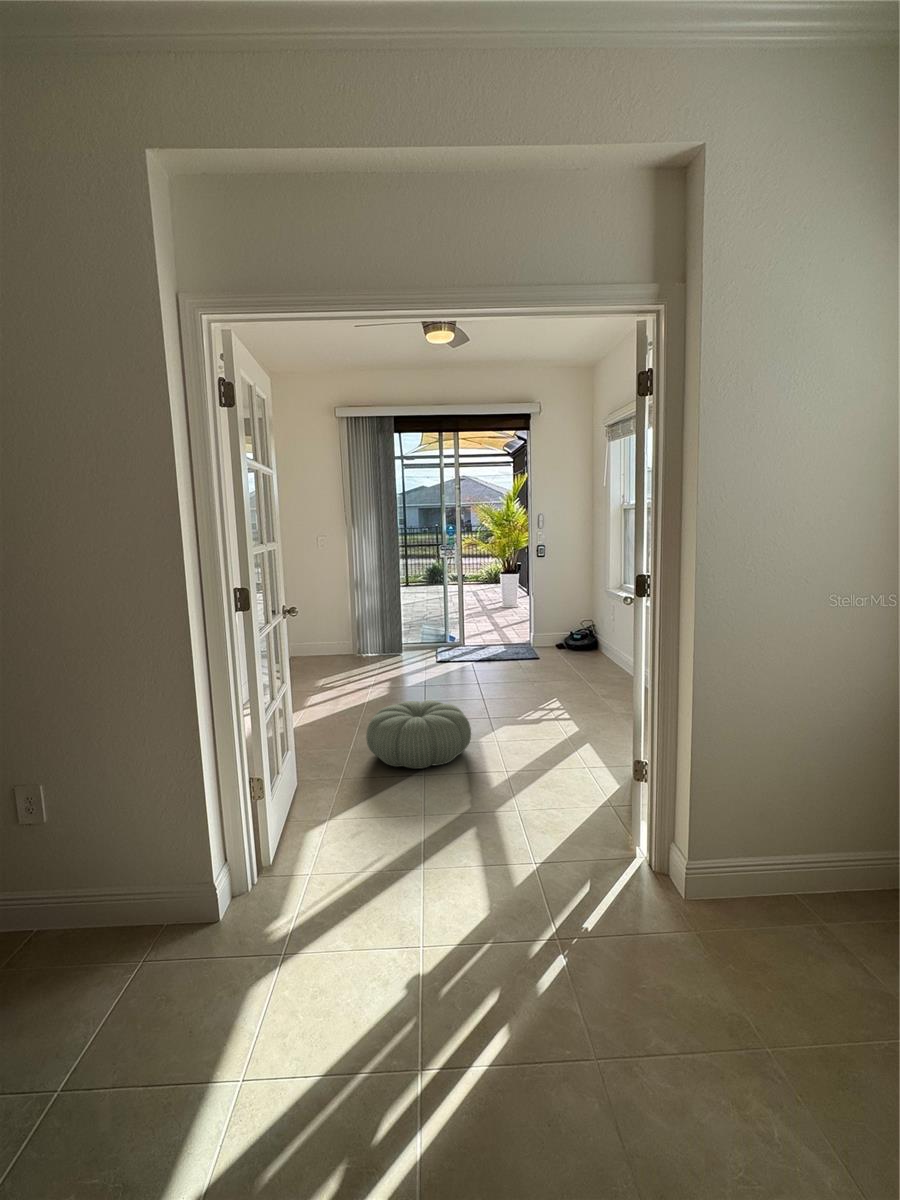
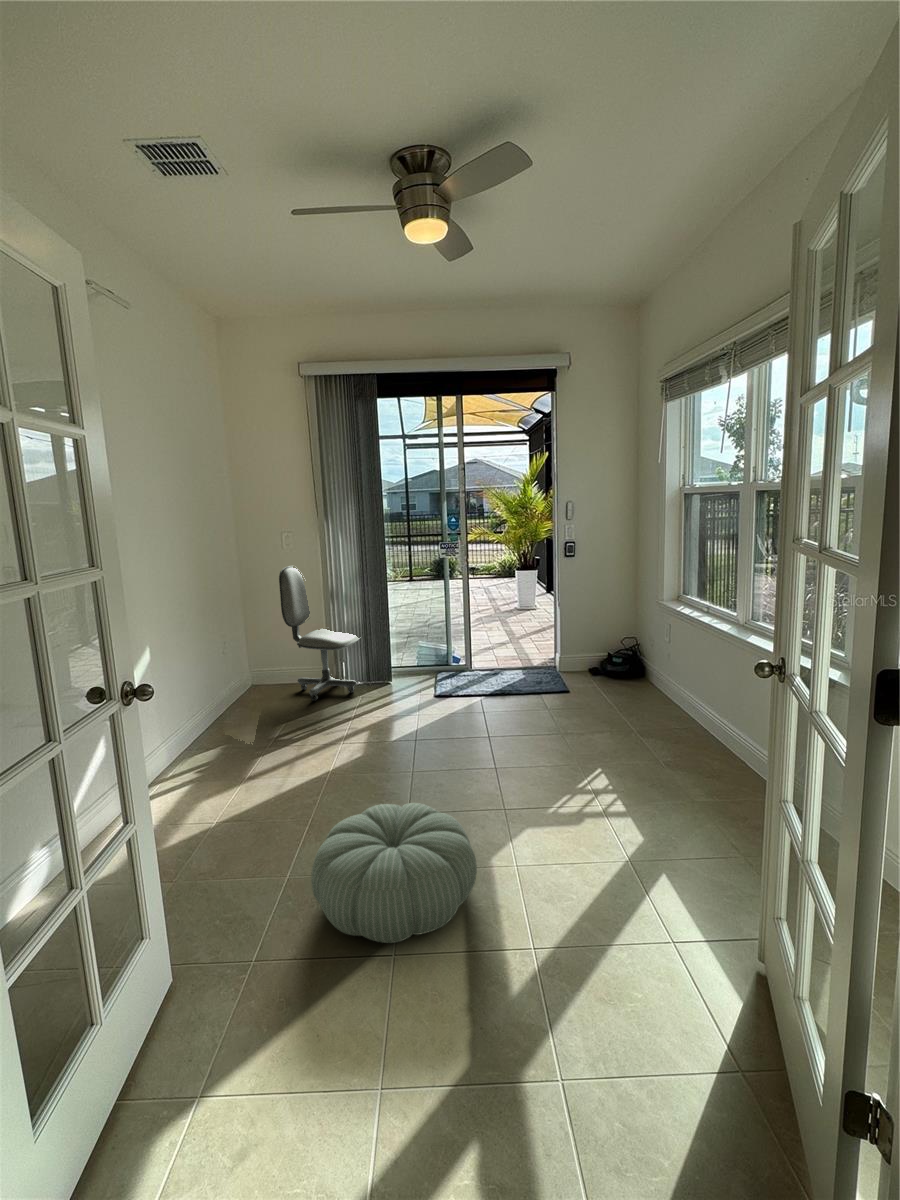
office chair: none [318,562,379,666] -> present [279,566,360,701]

